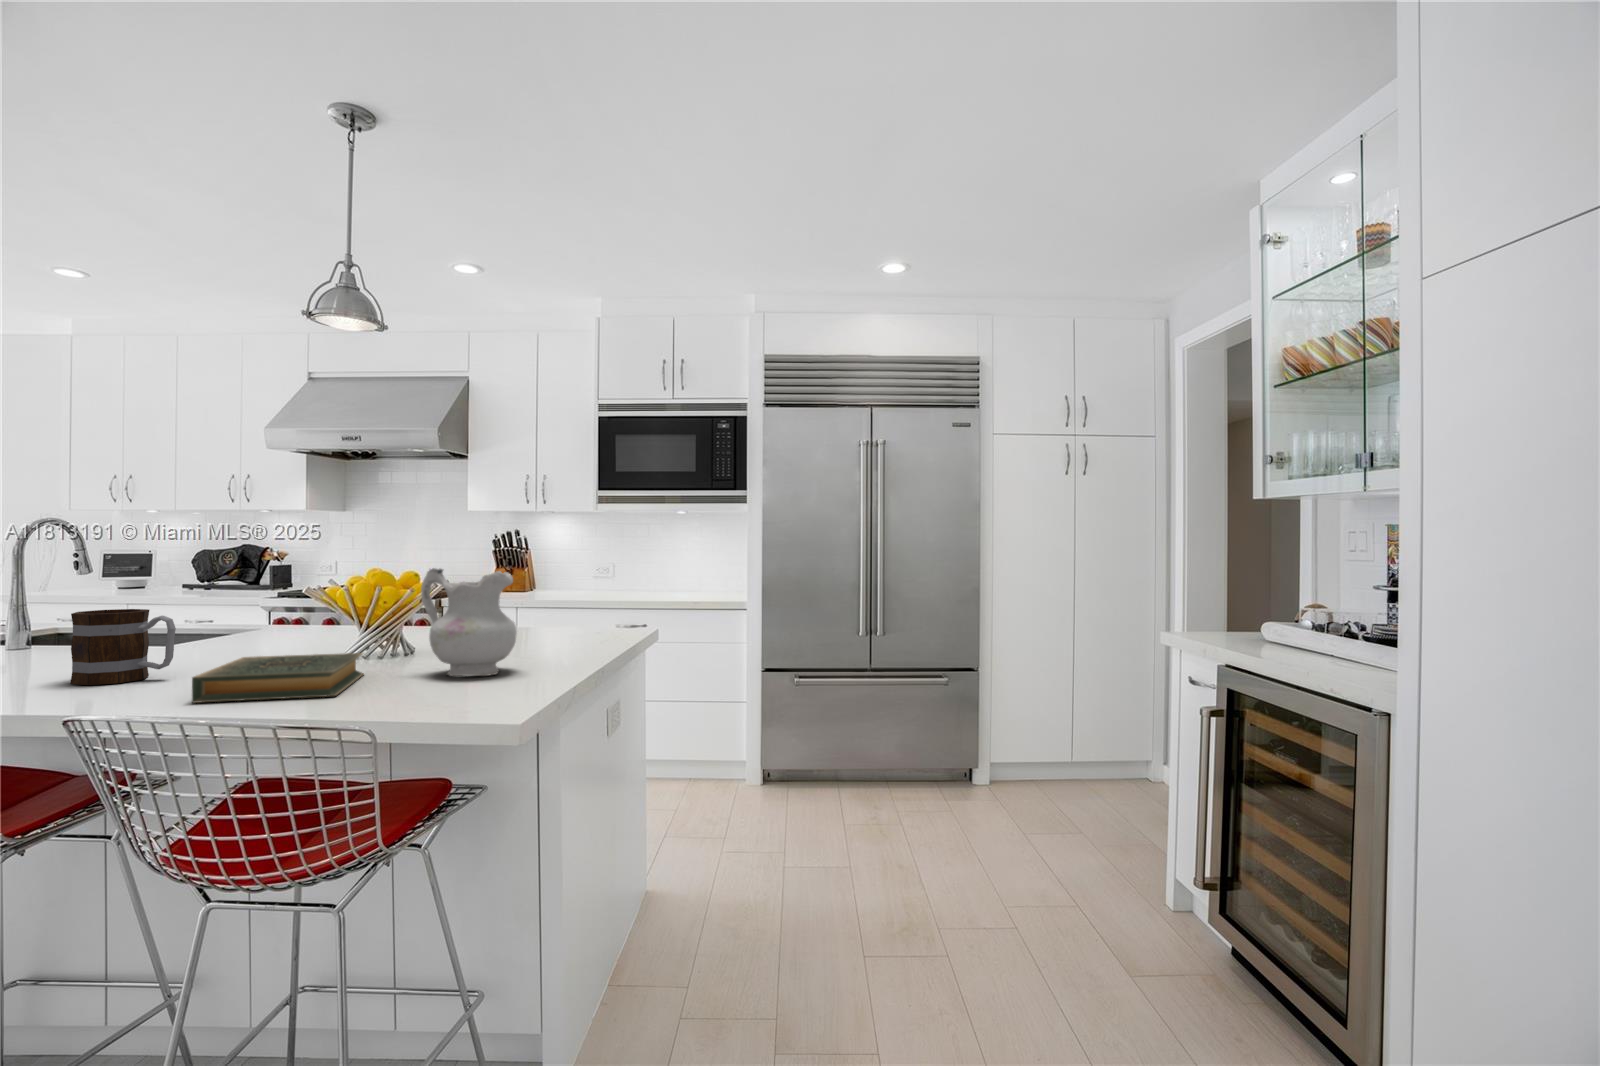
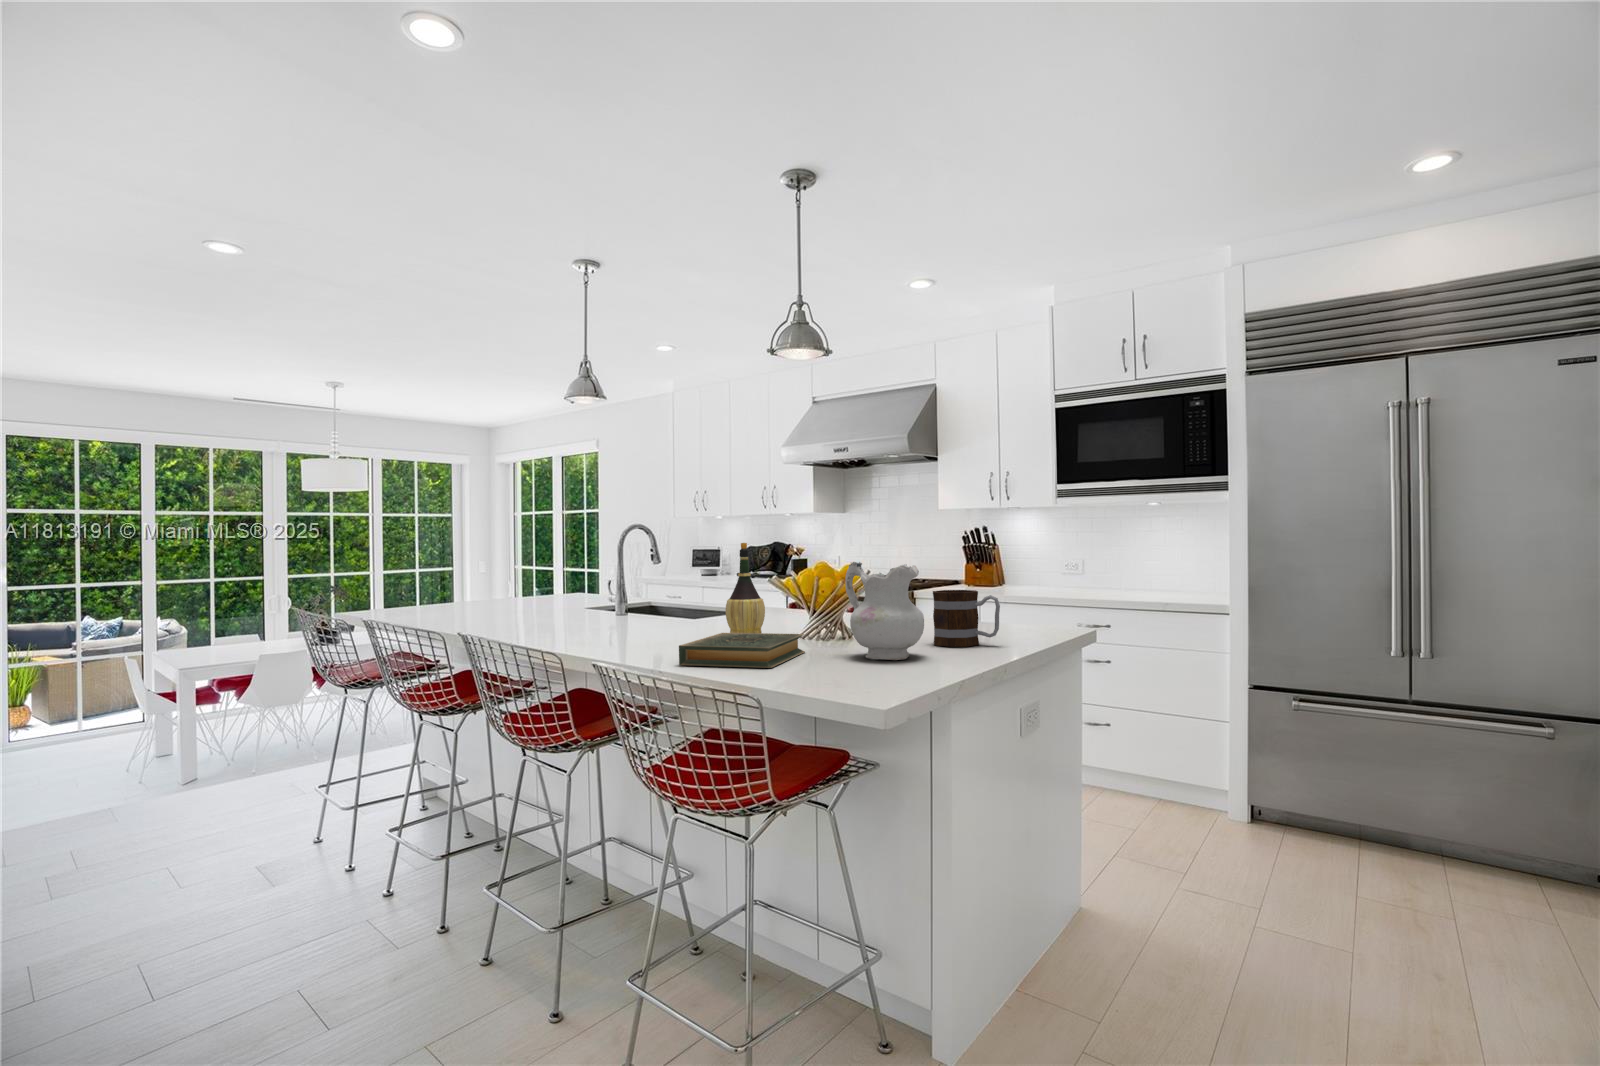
wine bottle: none [239,543,297,665] -> present [726,543,765,633]
mug: present [70,609,176,685] -> present [933,590,1000,647]

